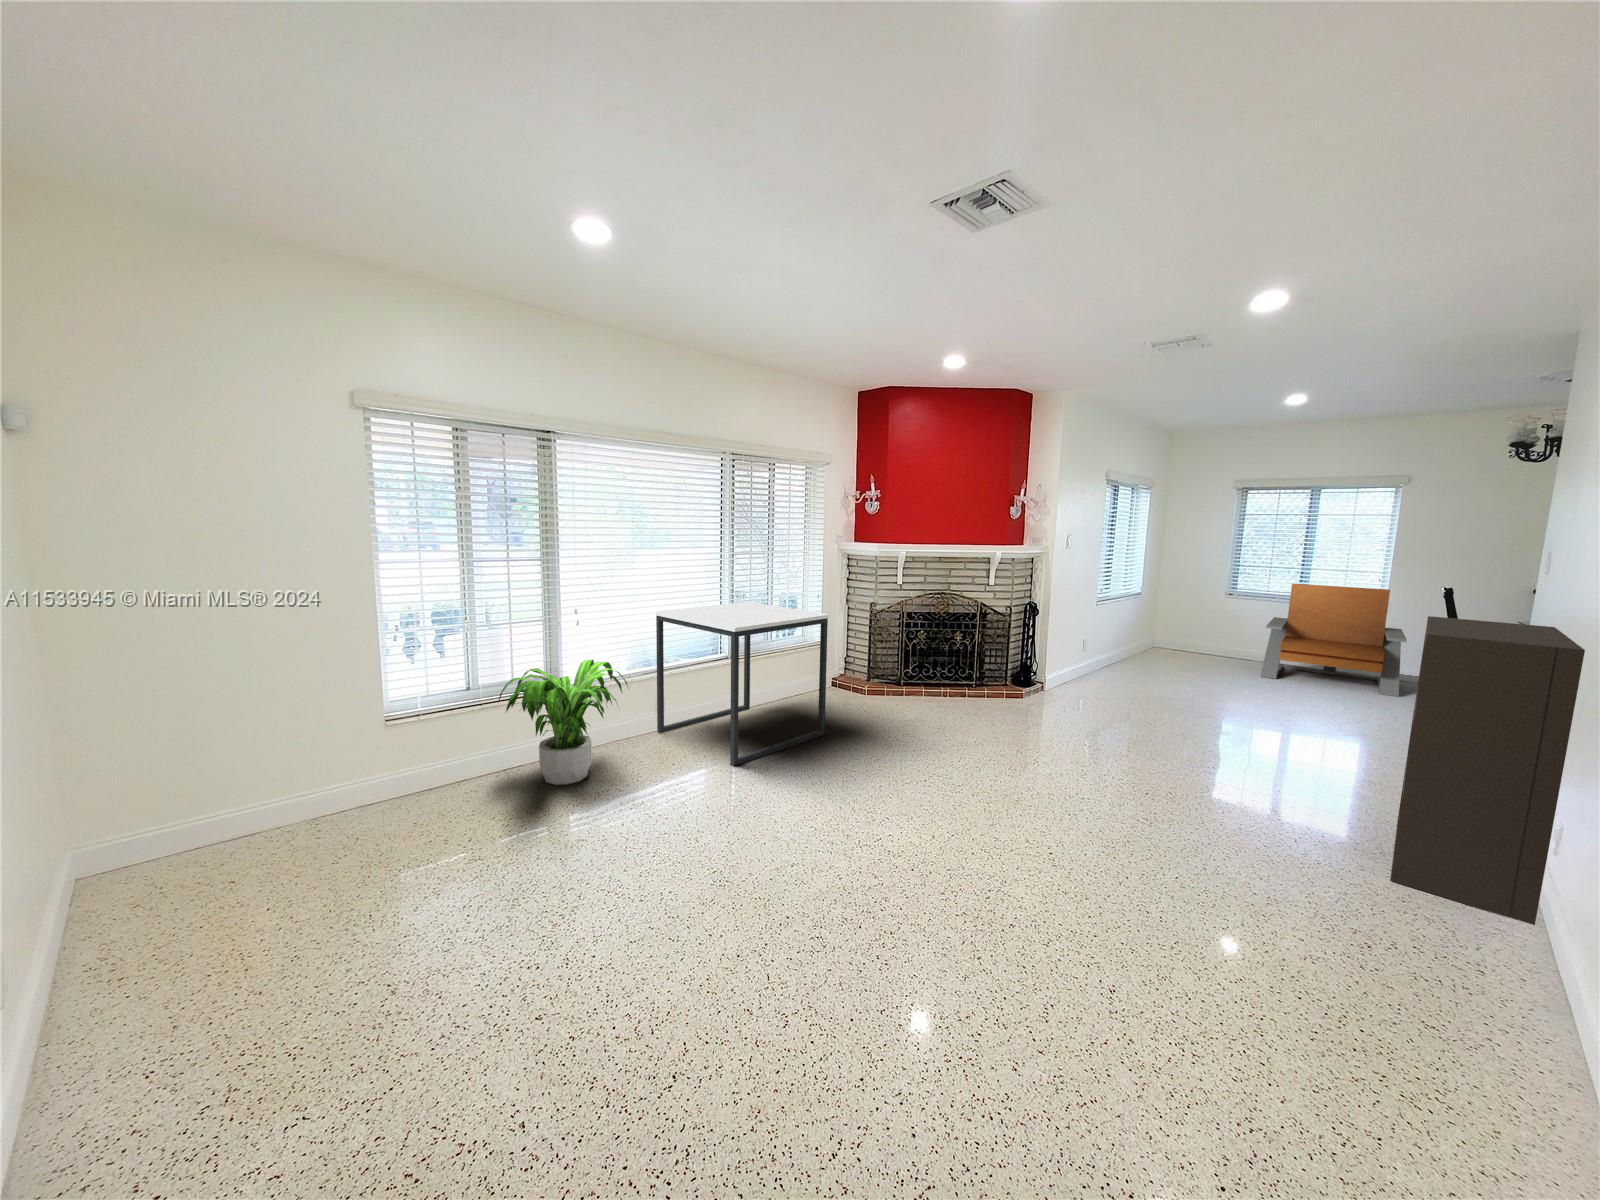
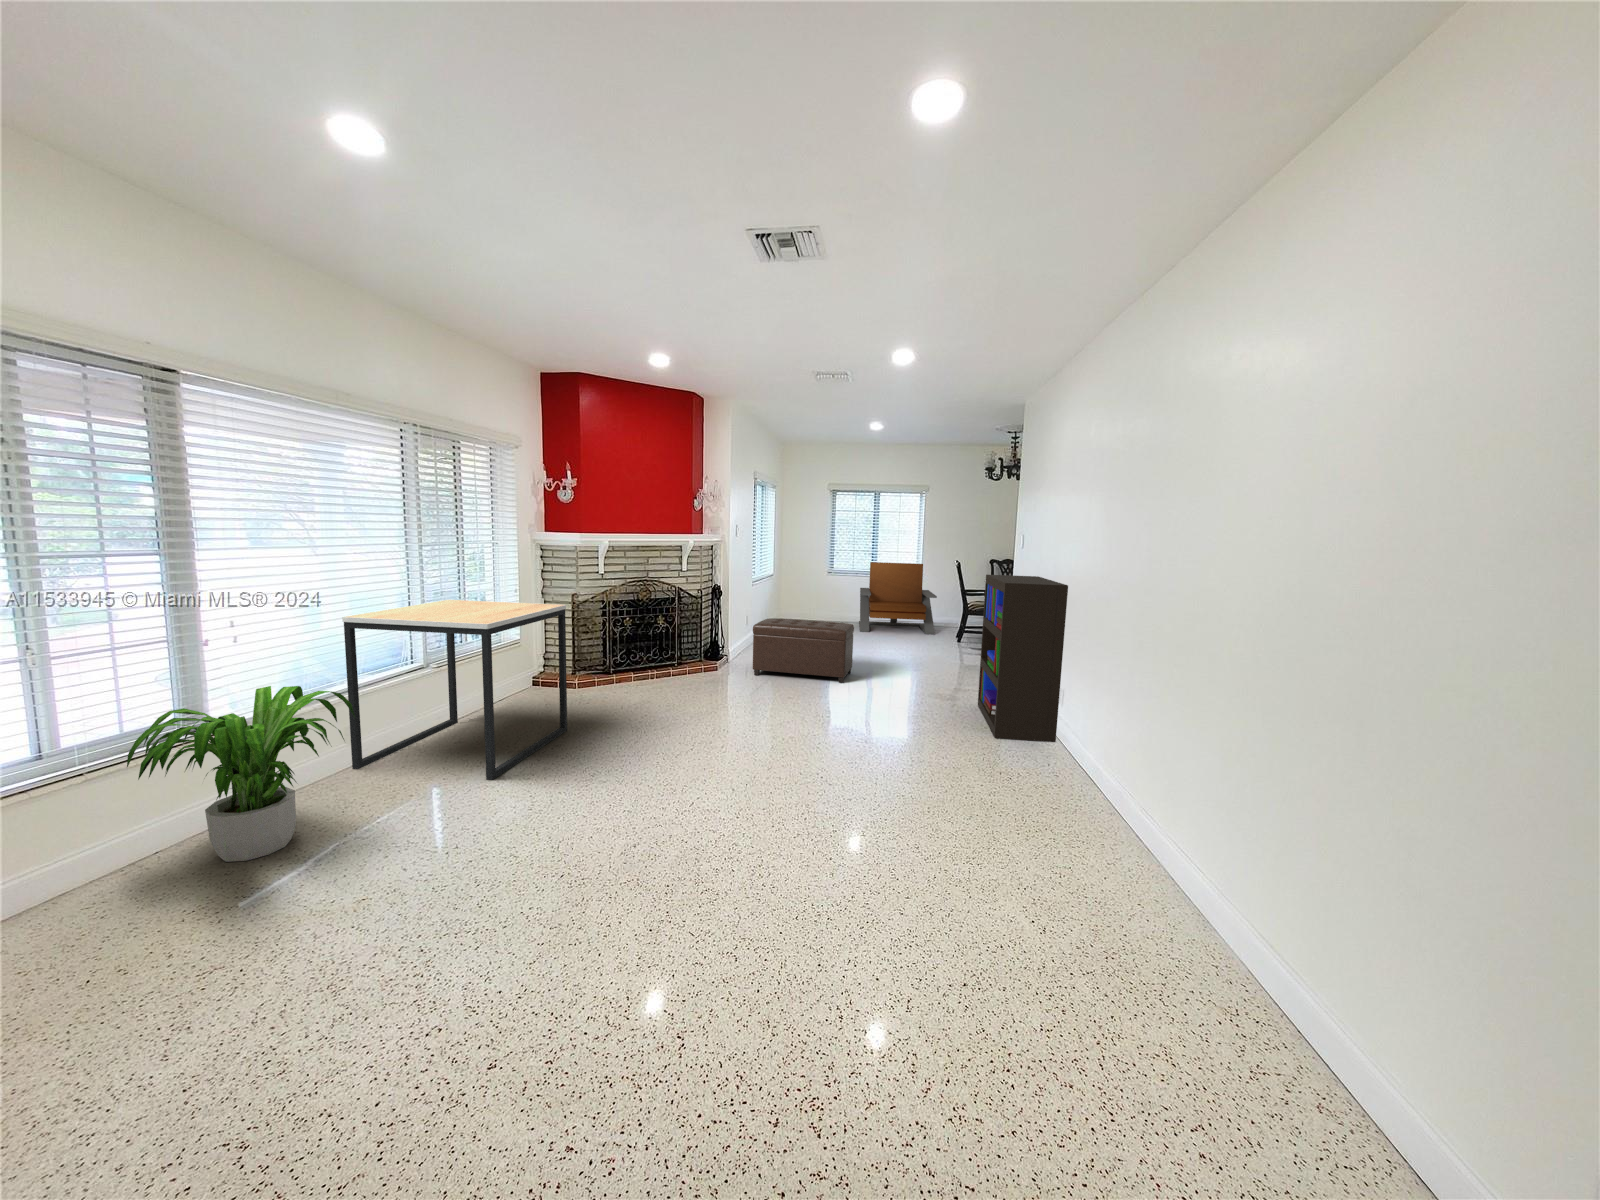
ottoman: none [1058,647,1207,742] -> present [753,618,854,683]

